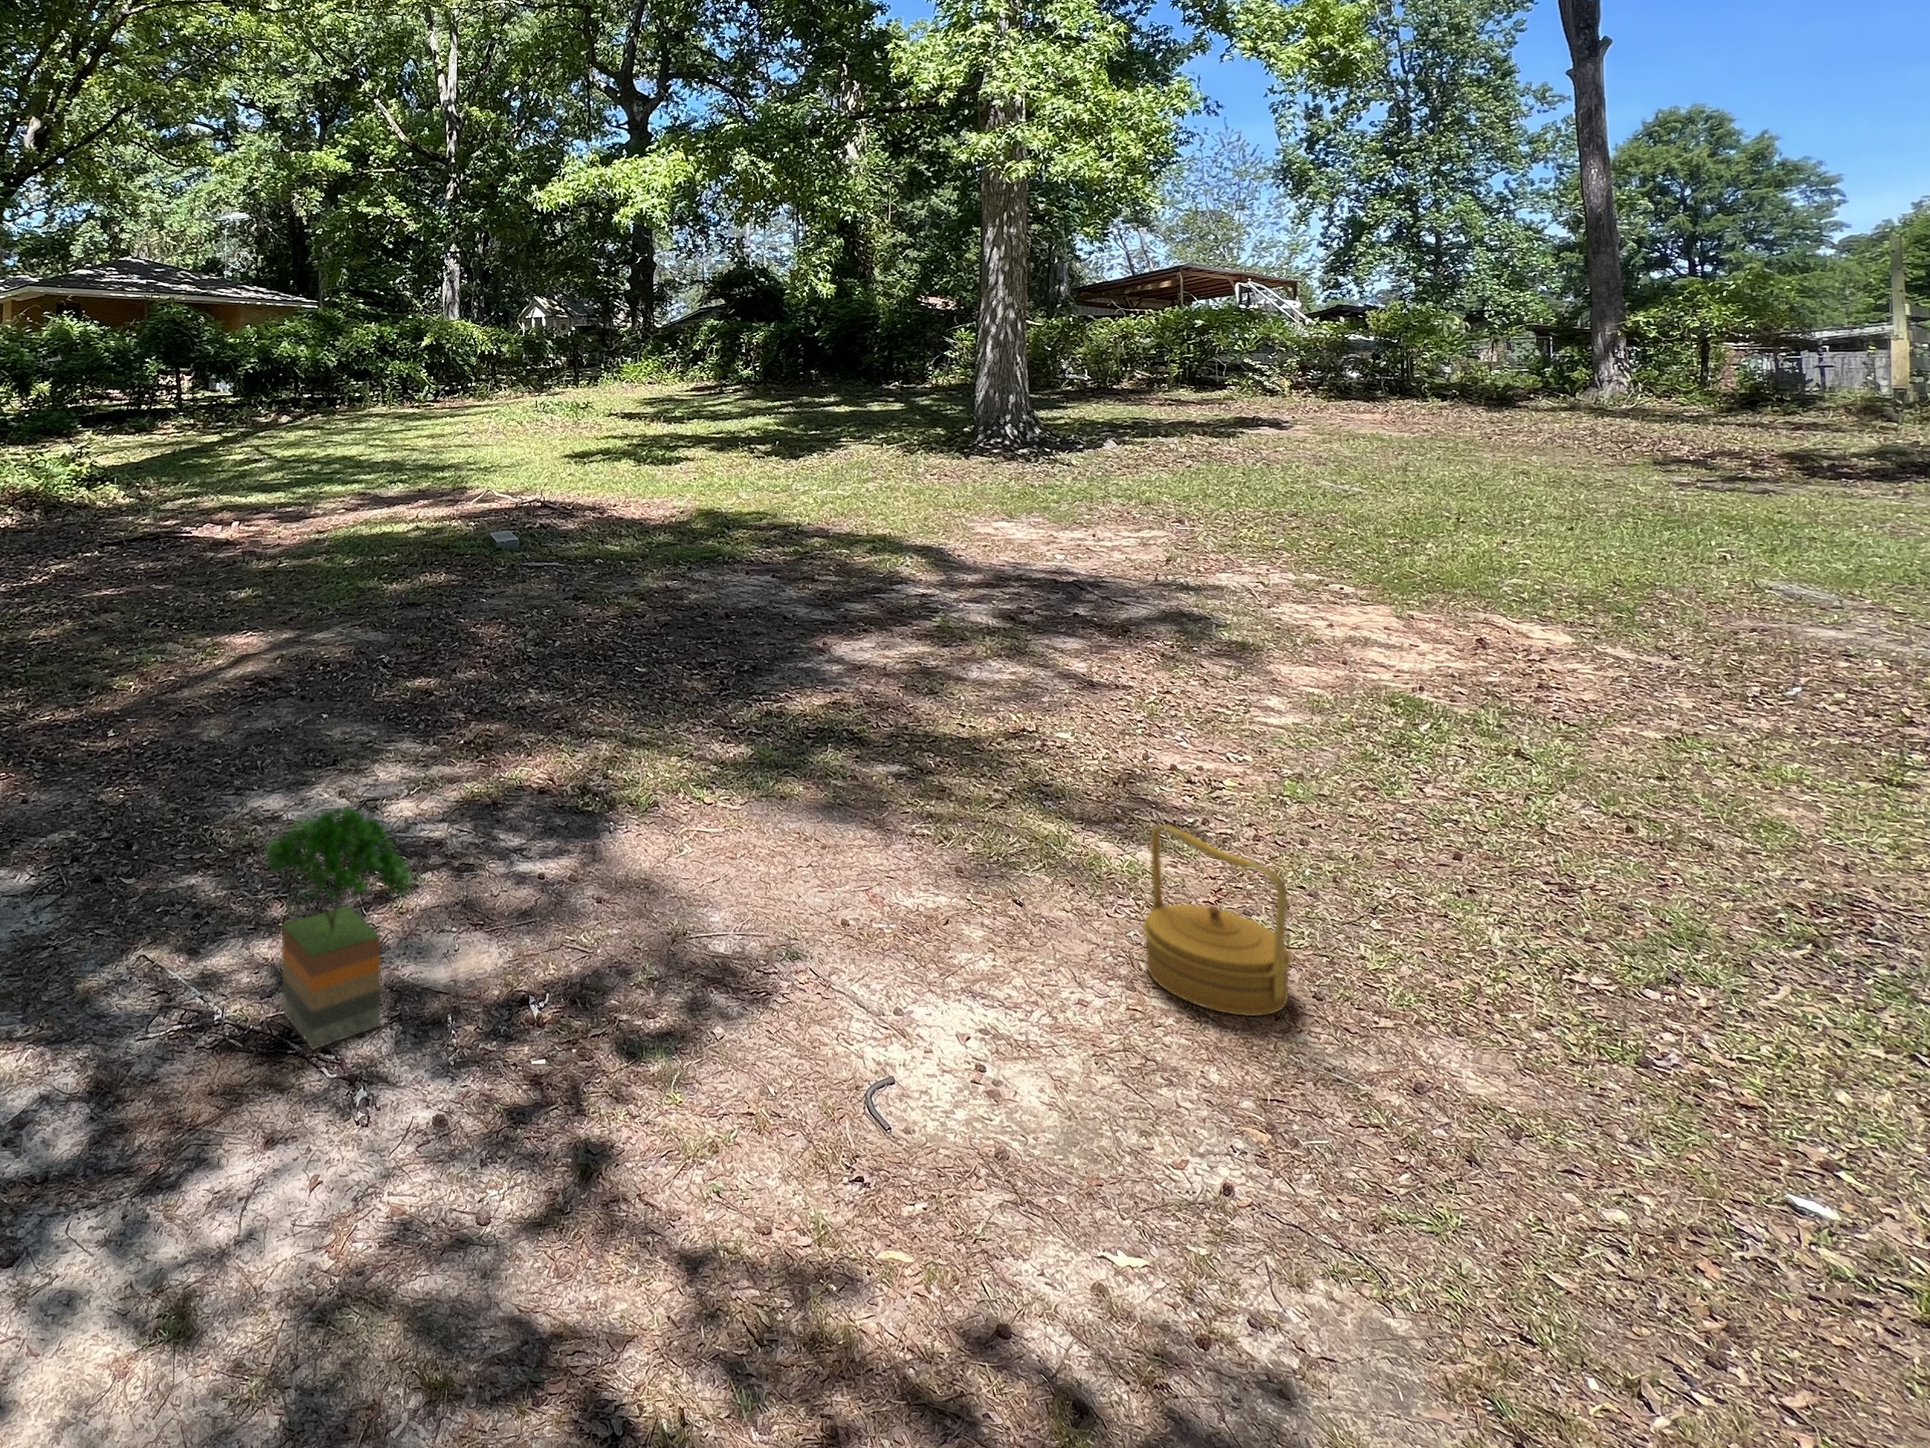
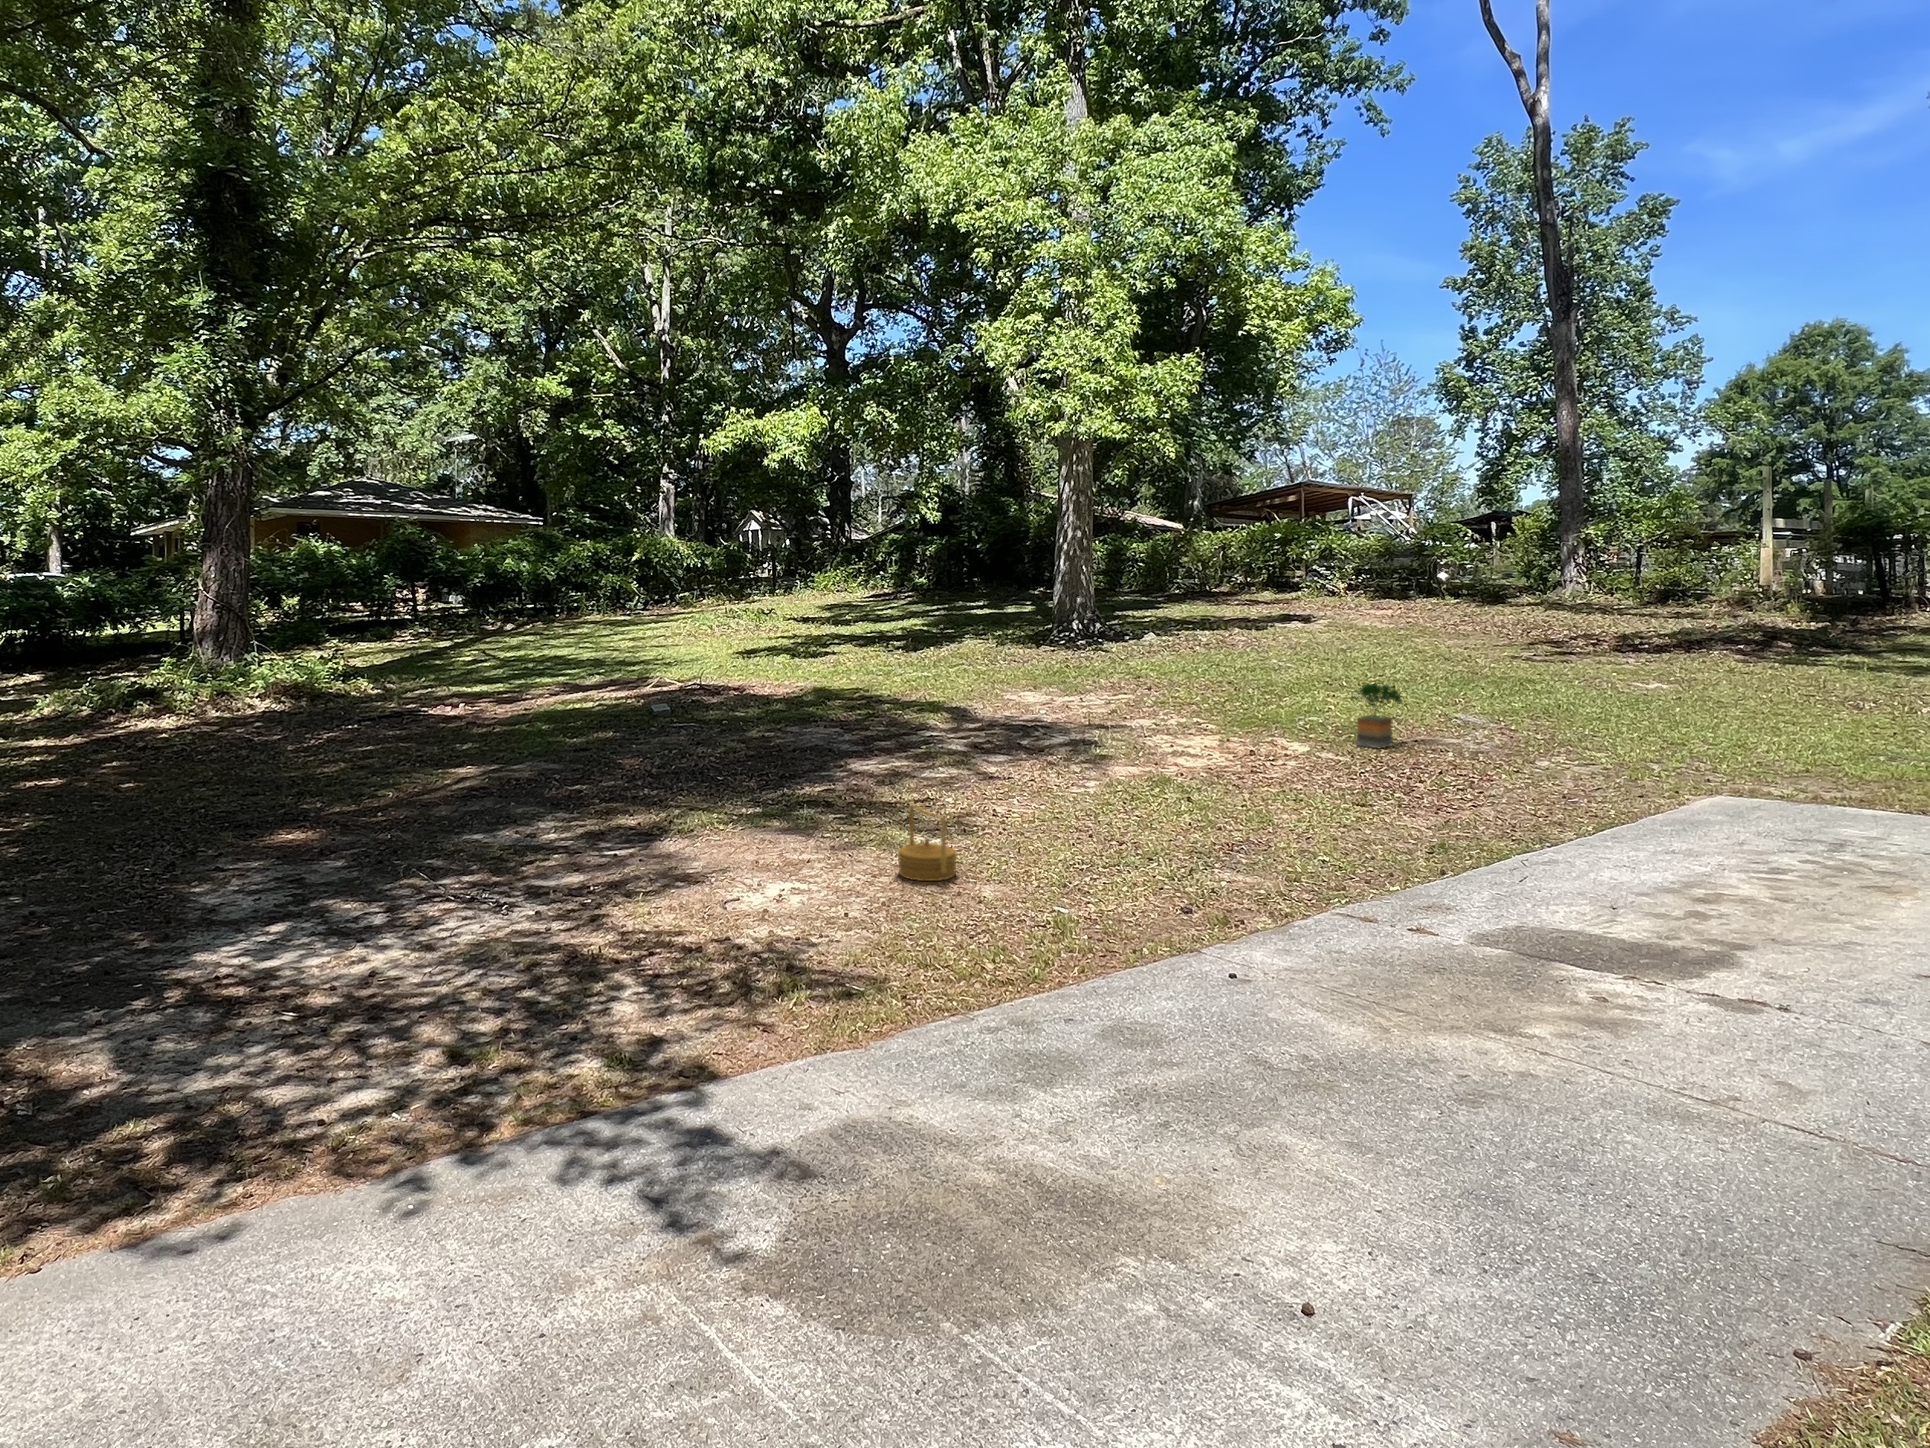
potted tree: present [263,806,412,1049] -> present [1351,683,1404,748]

